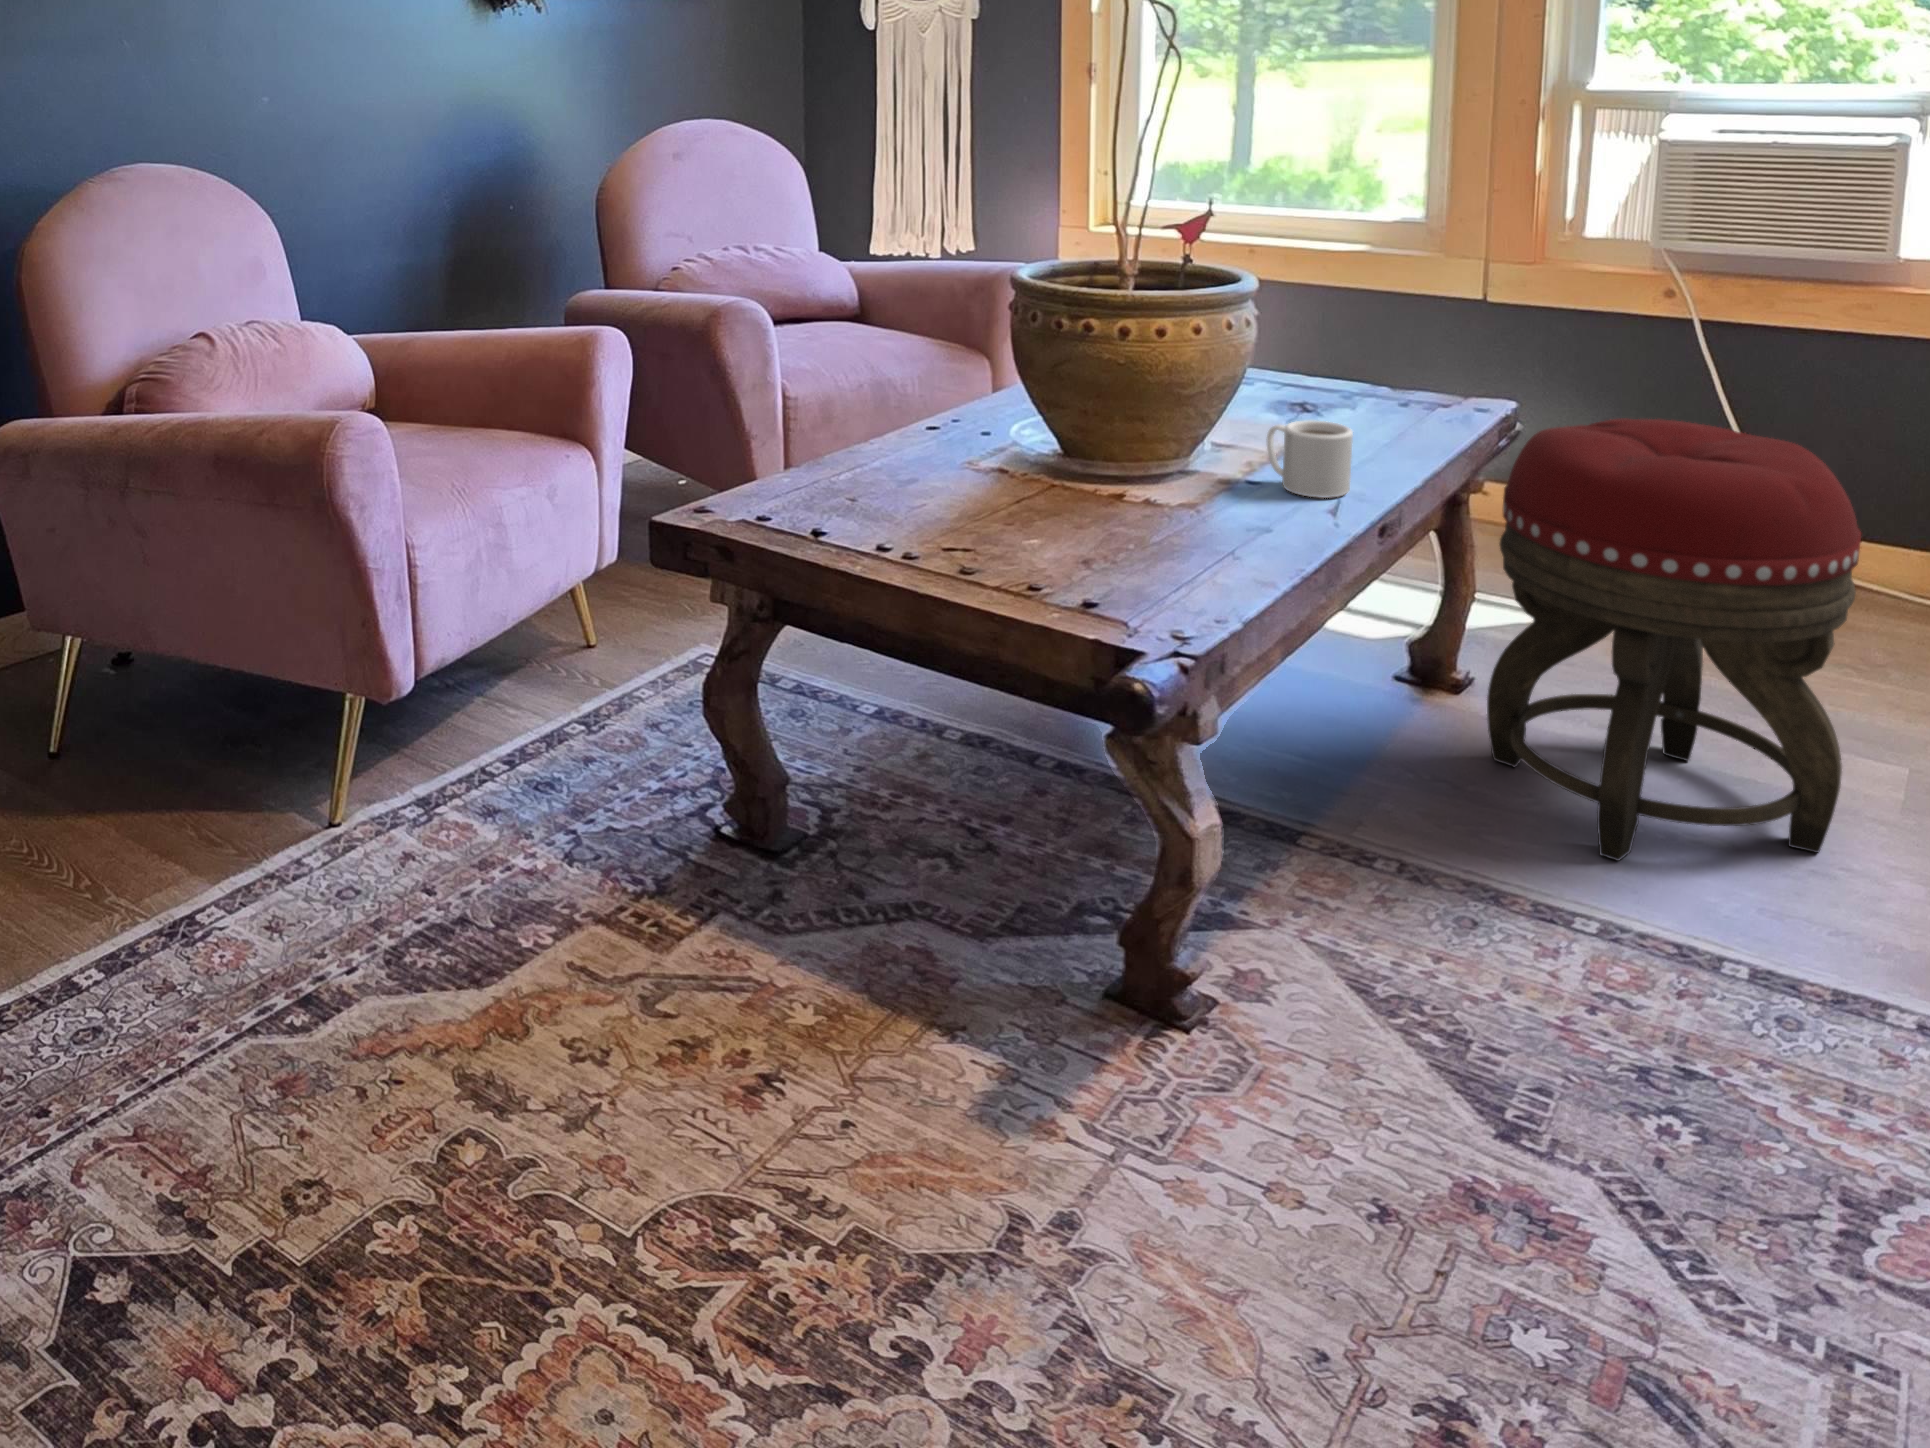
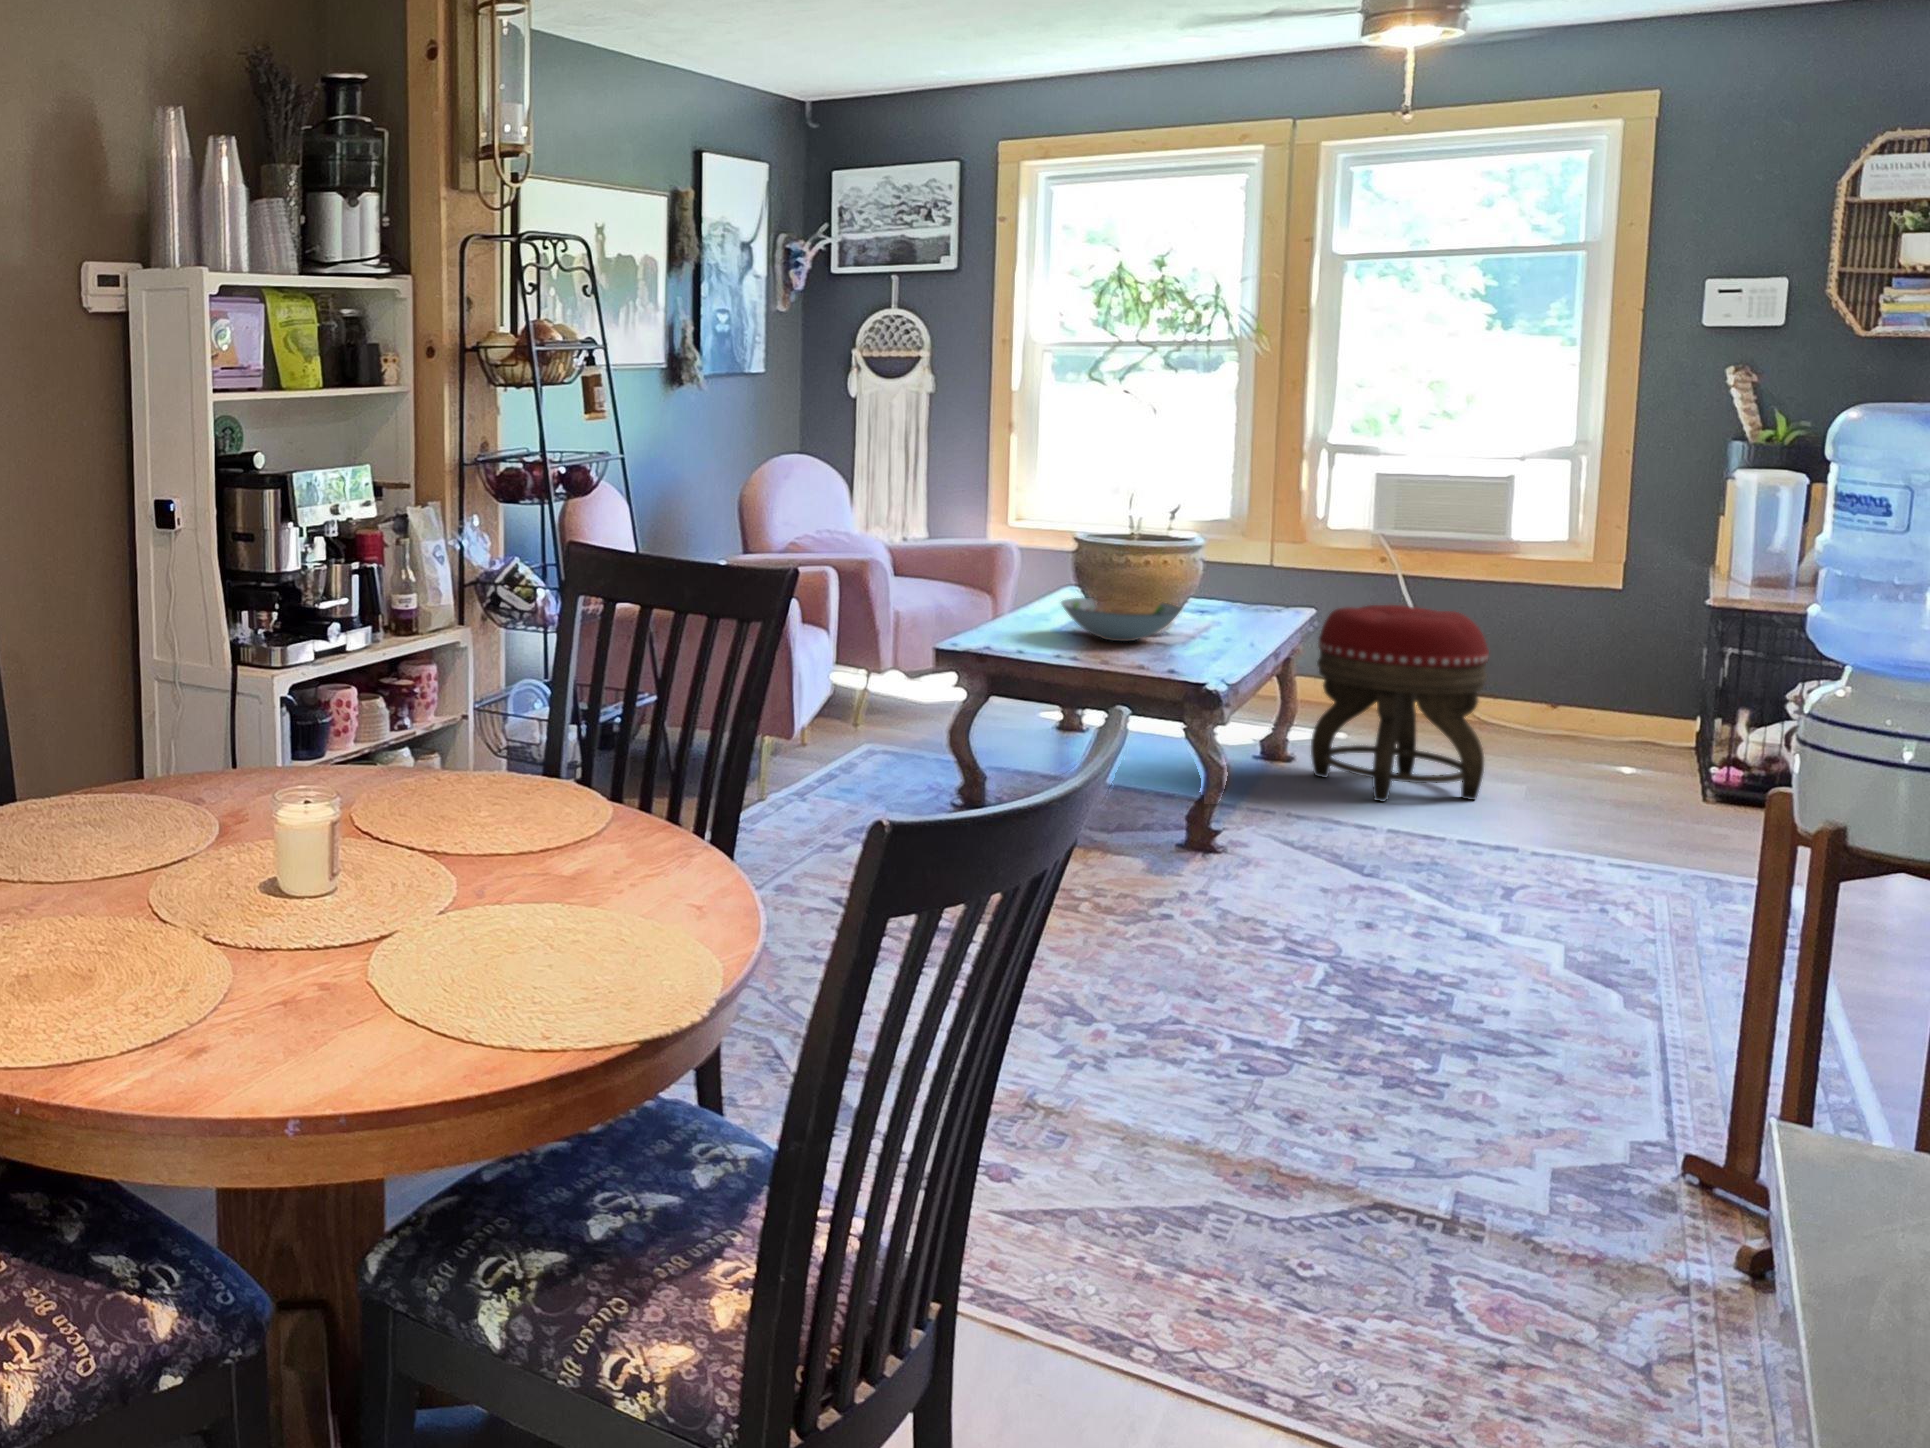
decorative bowl: none [920,418,1169,531] -> present [1061,598,1180,642]
mug: present [1266,420,1353,498] -> none [1210,600,1254,633]

